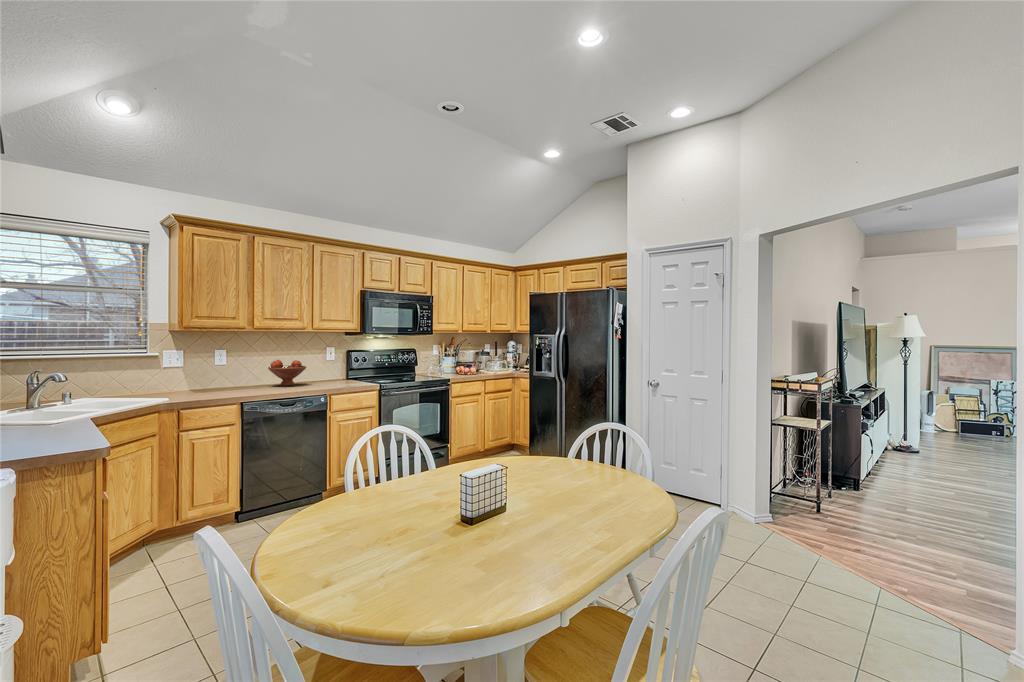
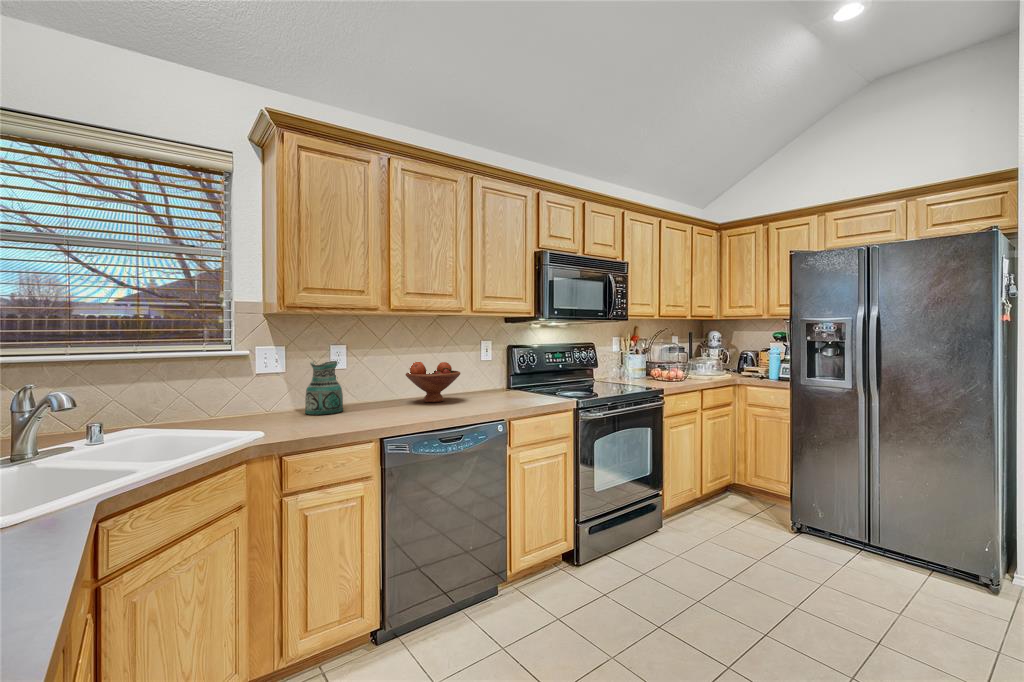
ceramic pitcher: none [196,358,222,392] -> present [305,361,343,415]

